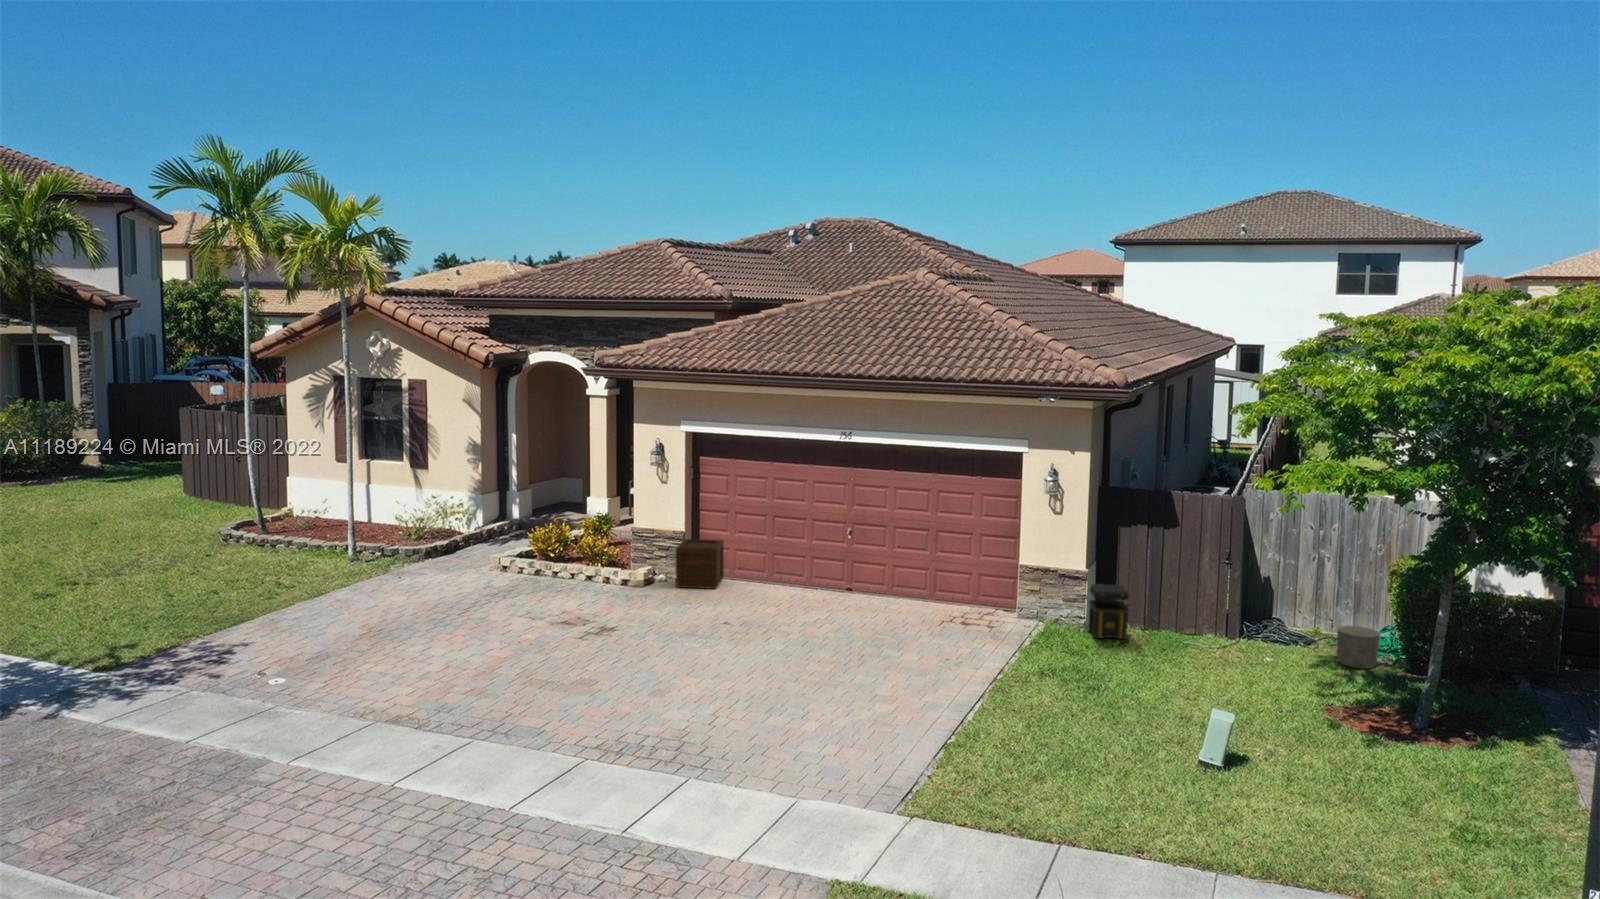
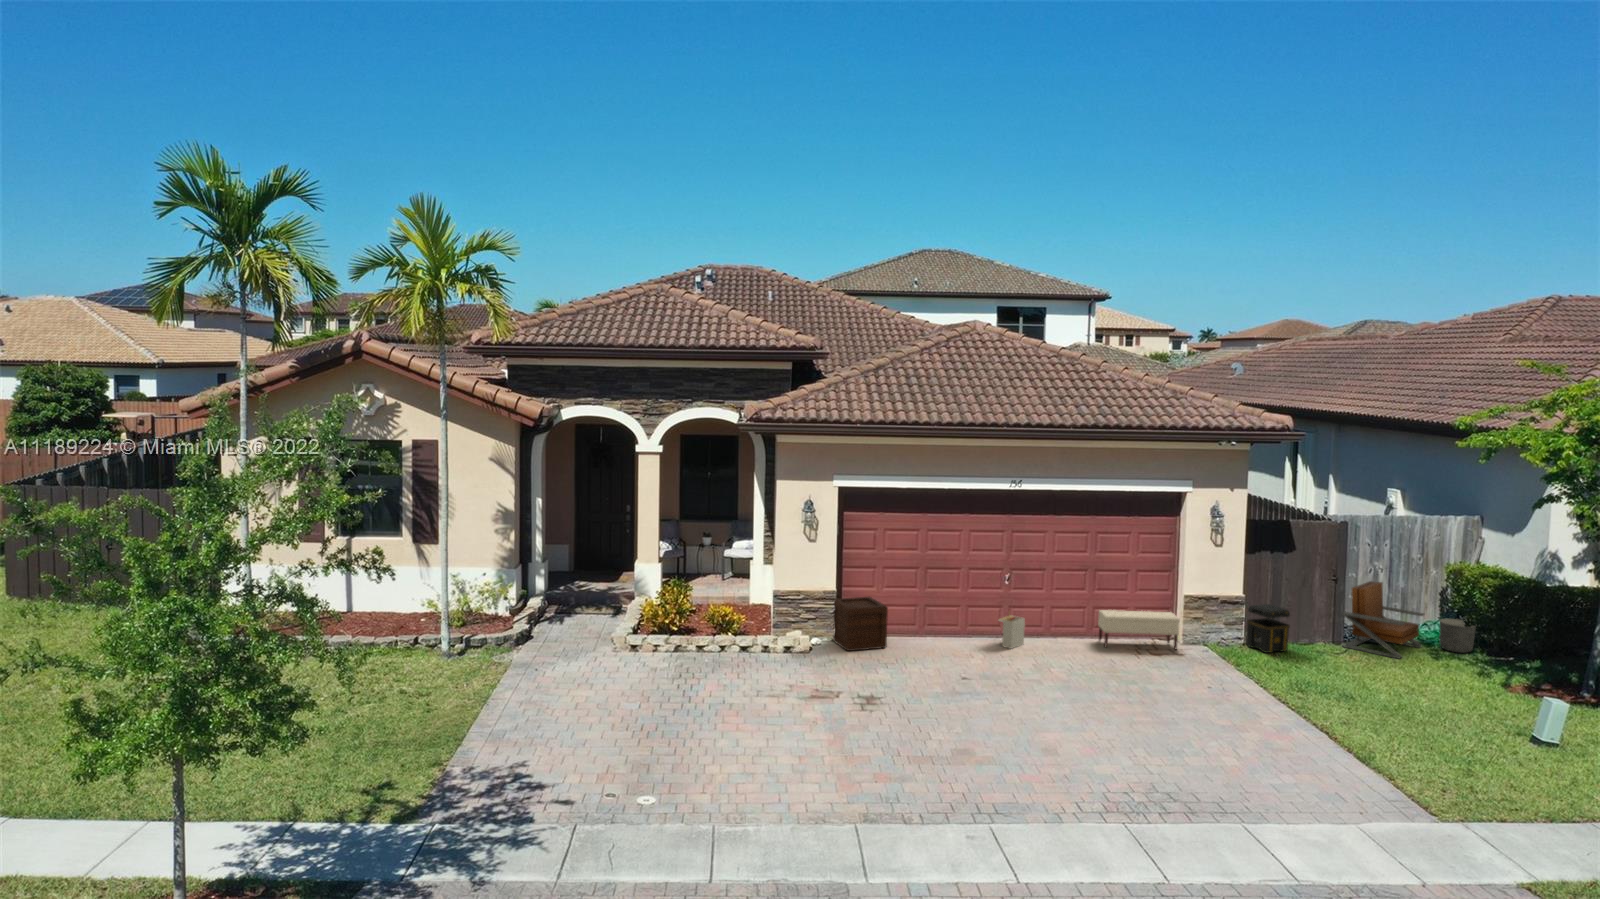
storage bin: none [825,565,853,603] -> present [999,615,1025,649]
lounge chair: none [1208,572,1320,663] -> present [1342,581,1424,658]
bench: none [926,574,1011,623] -> present [1098,610,1180,649]

